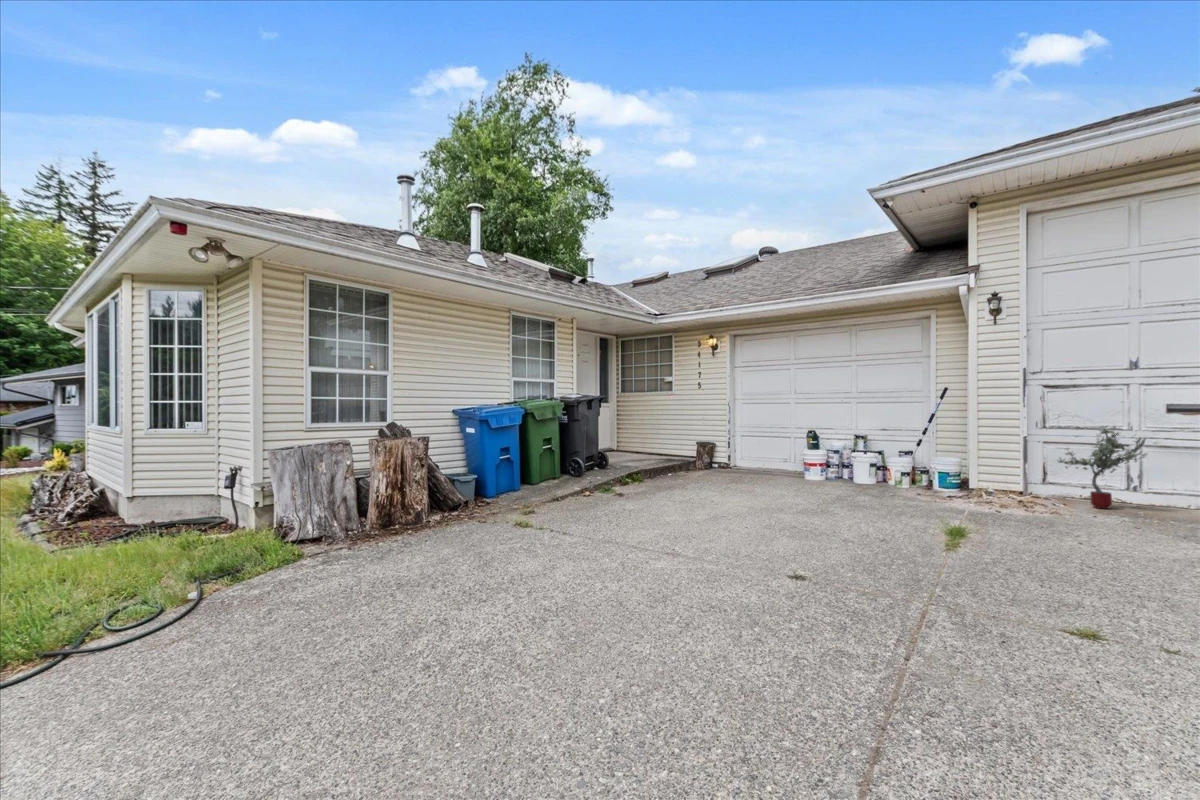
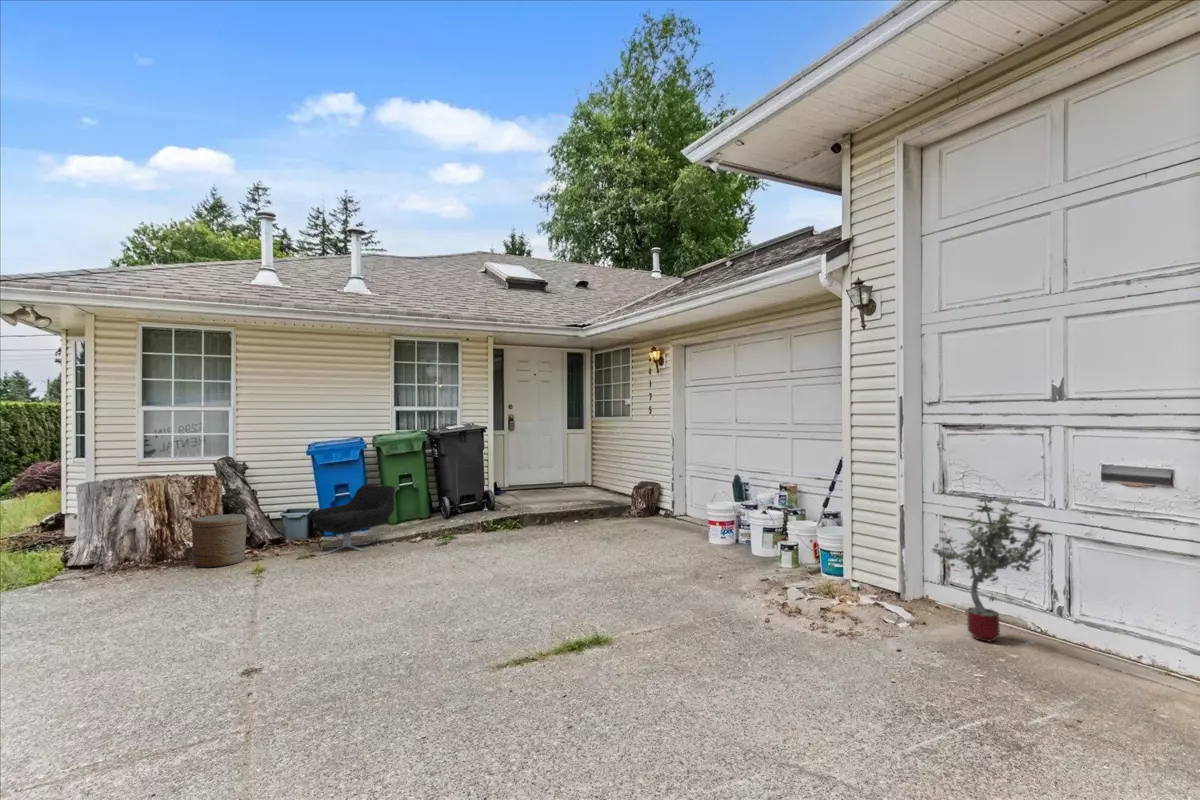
lounge chair: none [504,447,572,511] -> present [309,485,395,555]
woven basket: none [428,476,478,528] -> present [191,514,247,568]

